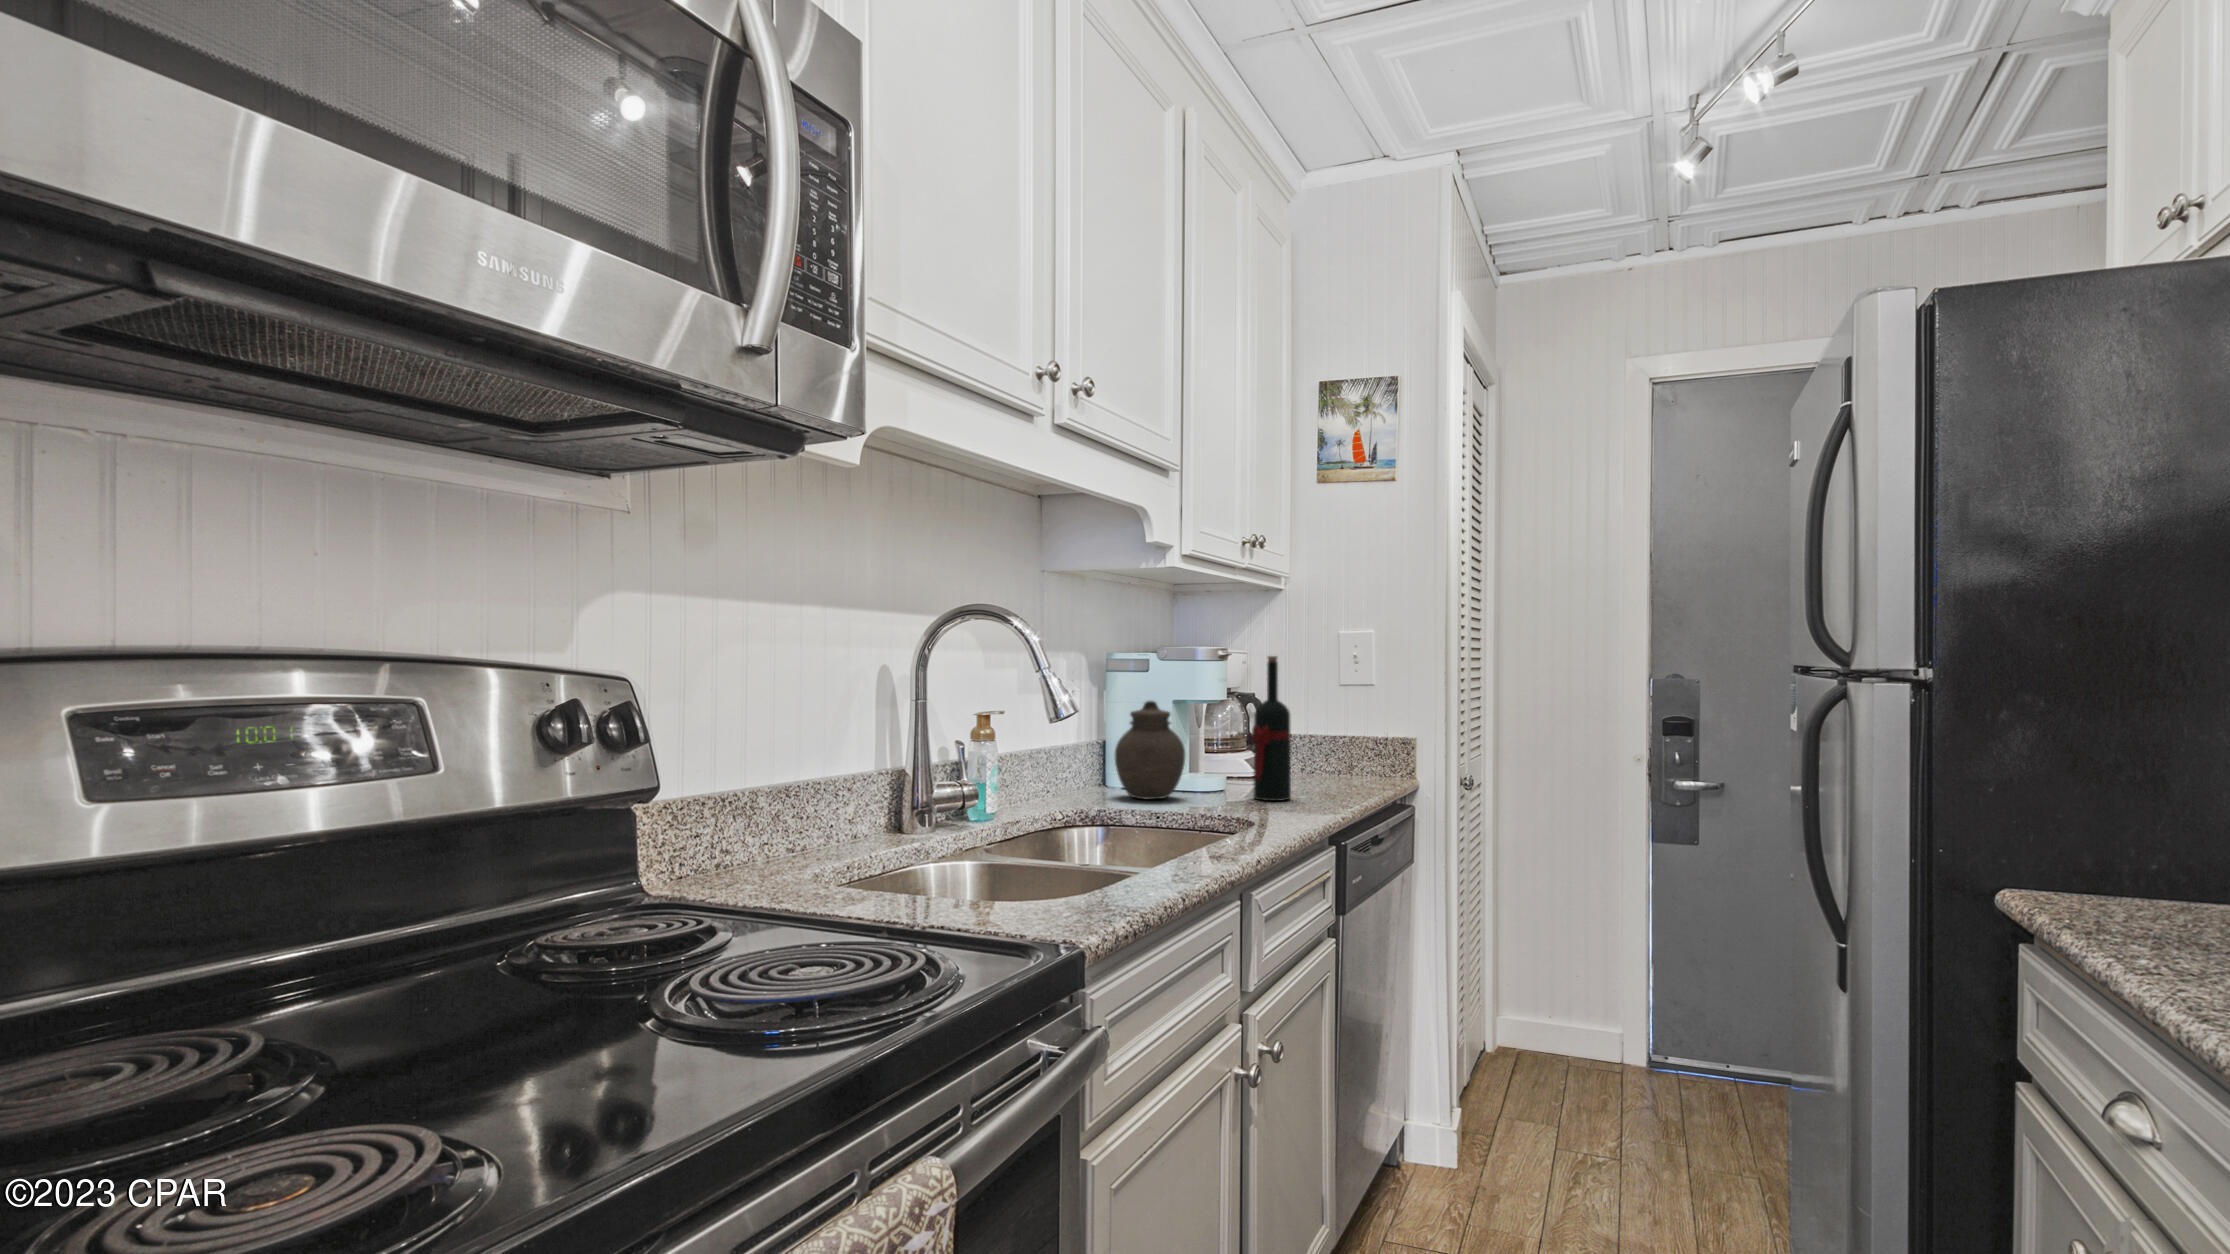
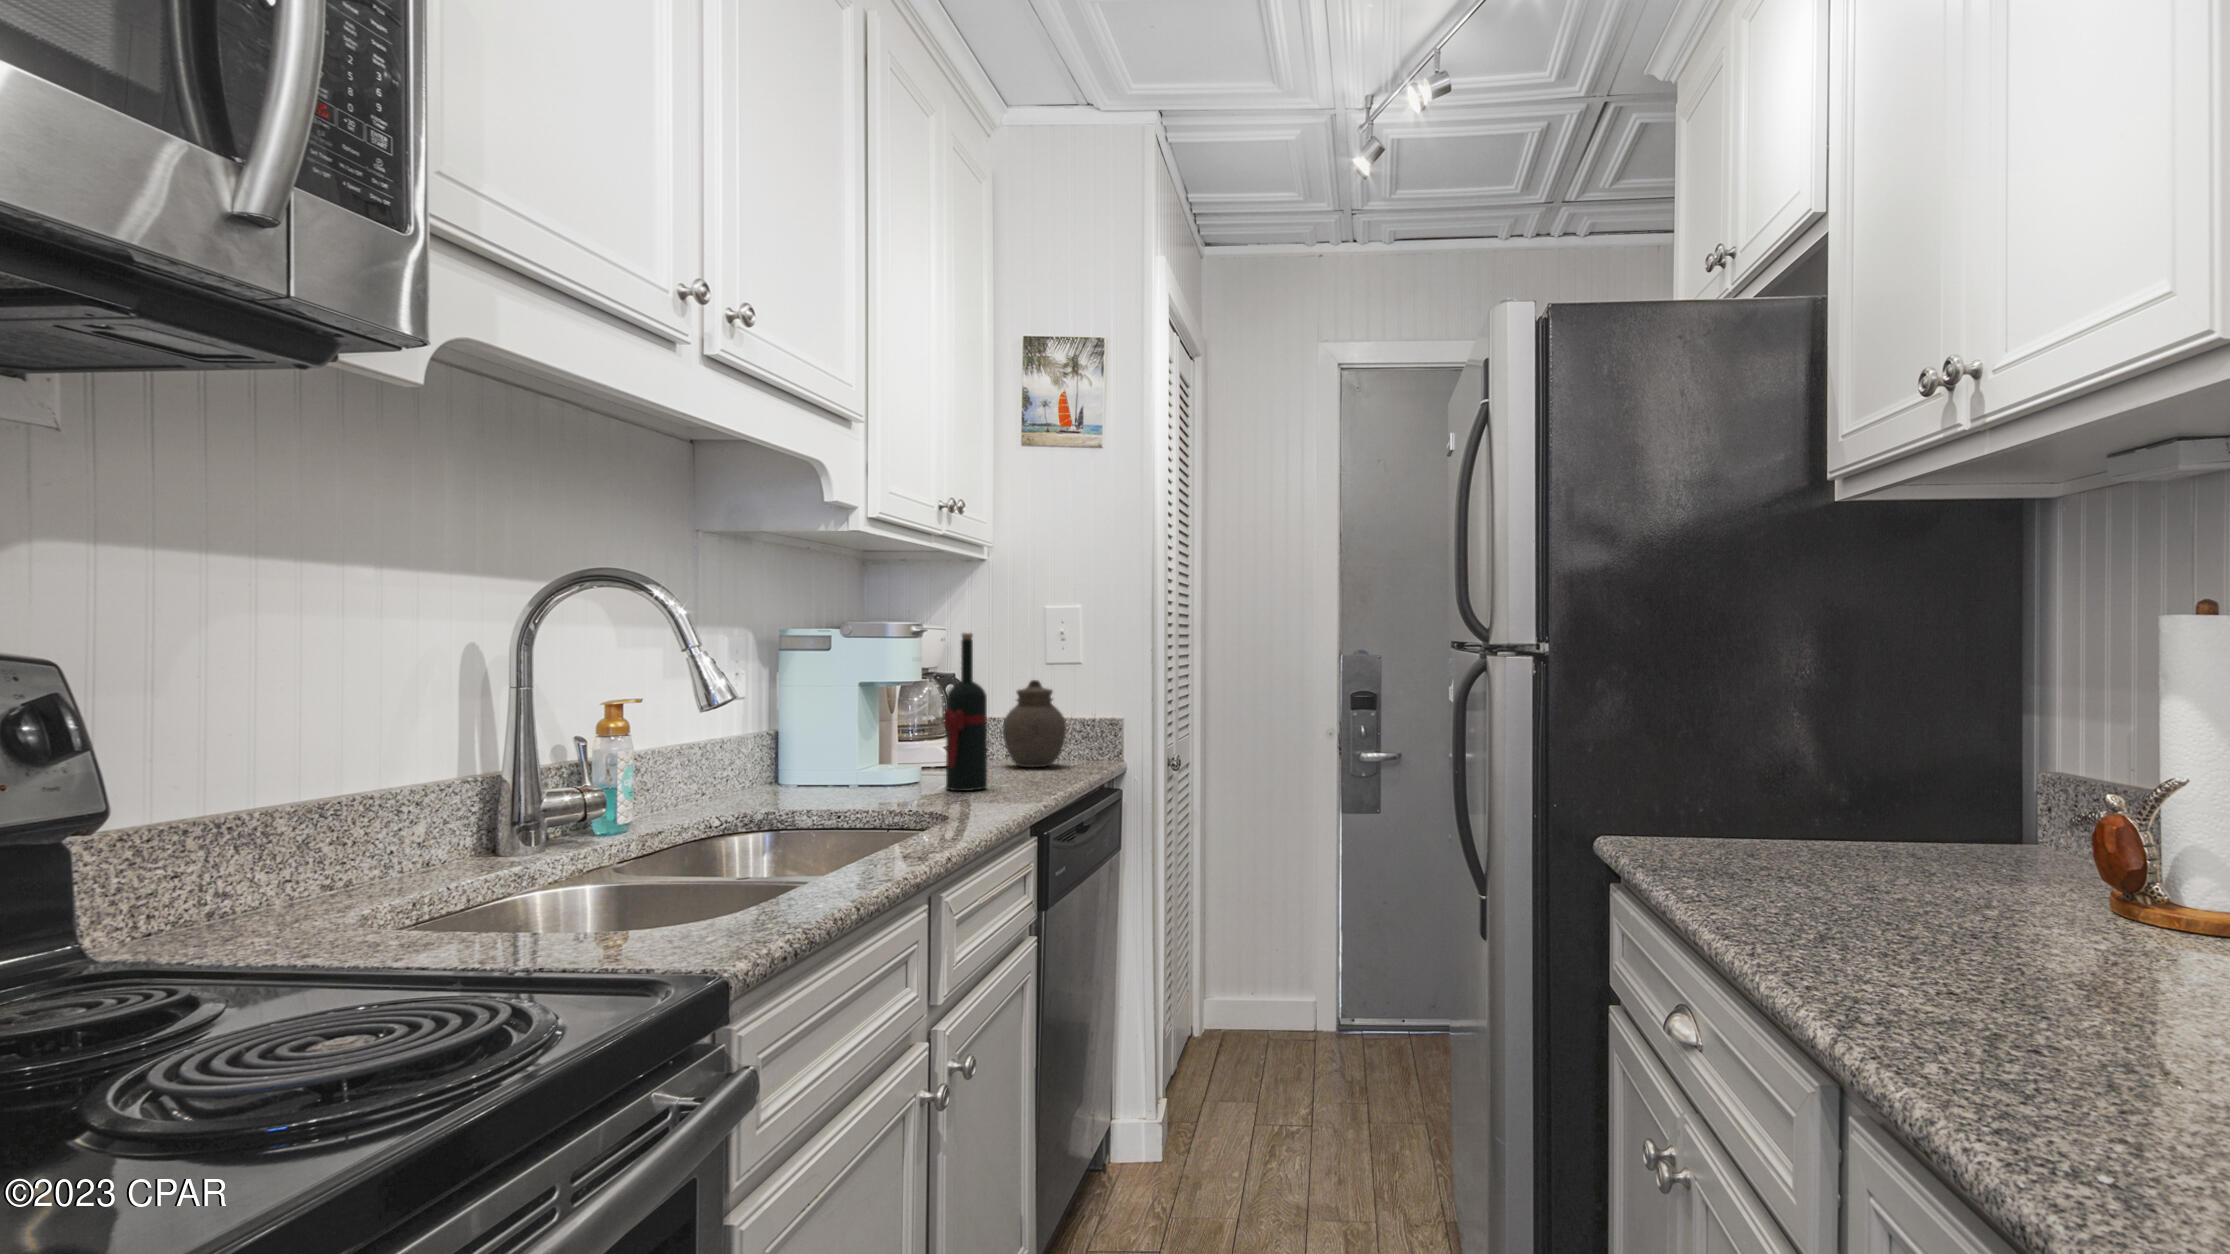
jar: present [1115,700,1185,799] -> present [1003,680,1066,767]

